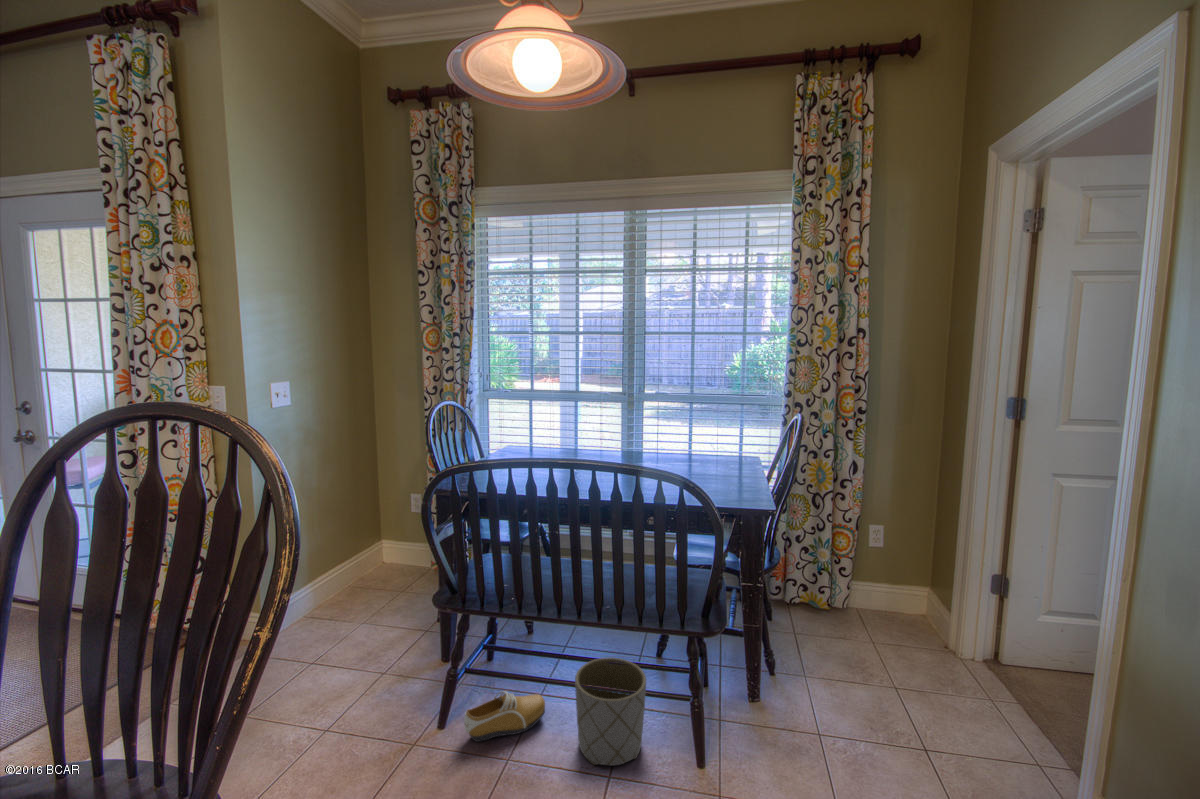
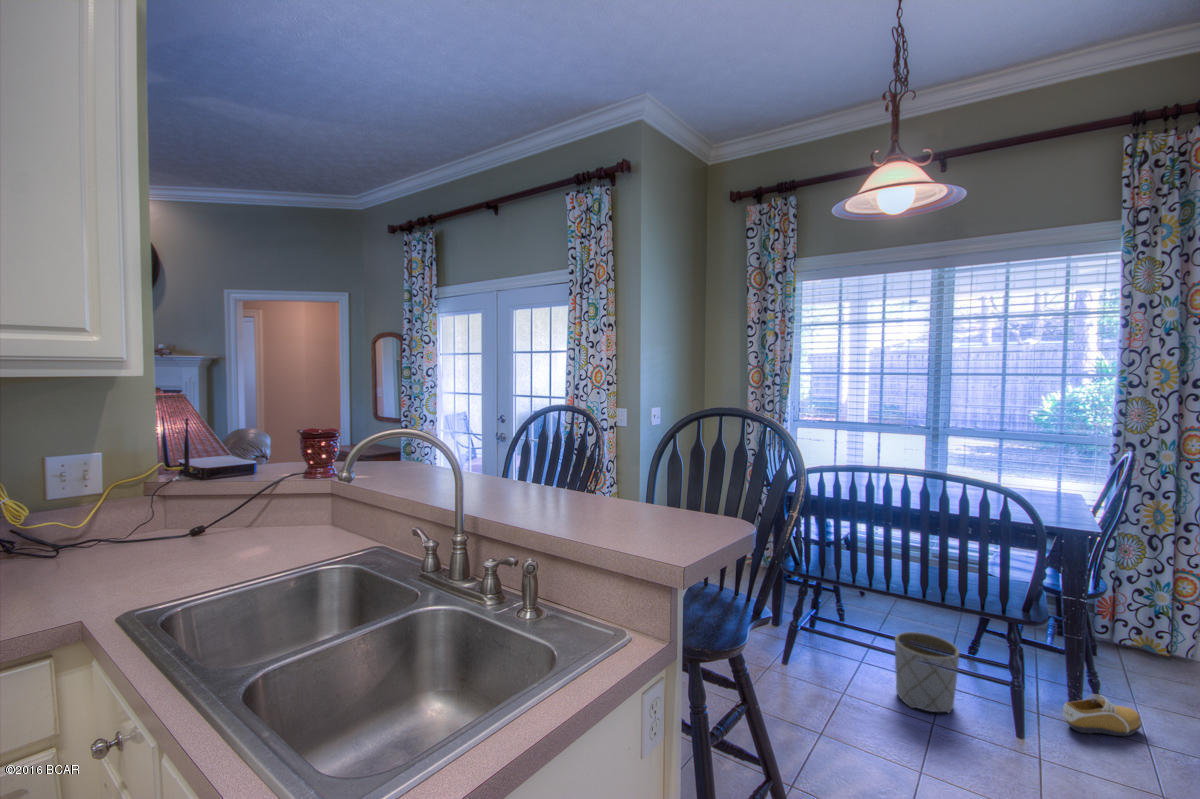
shoe: present [464,691,545,742] -> present [1063,695,1141,736]

